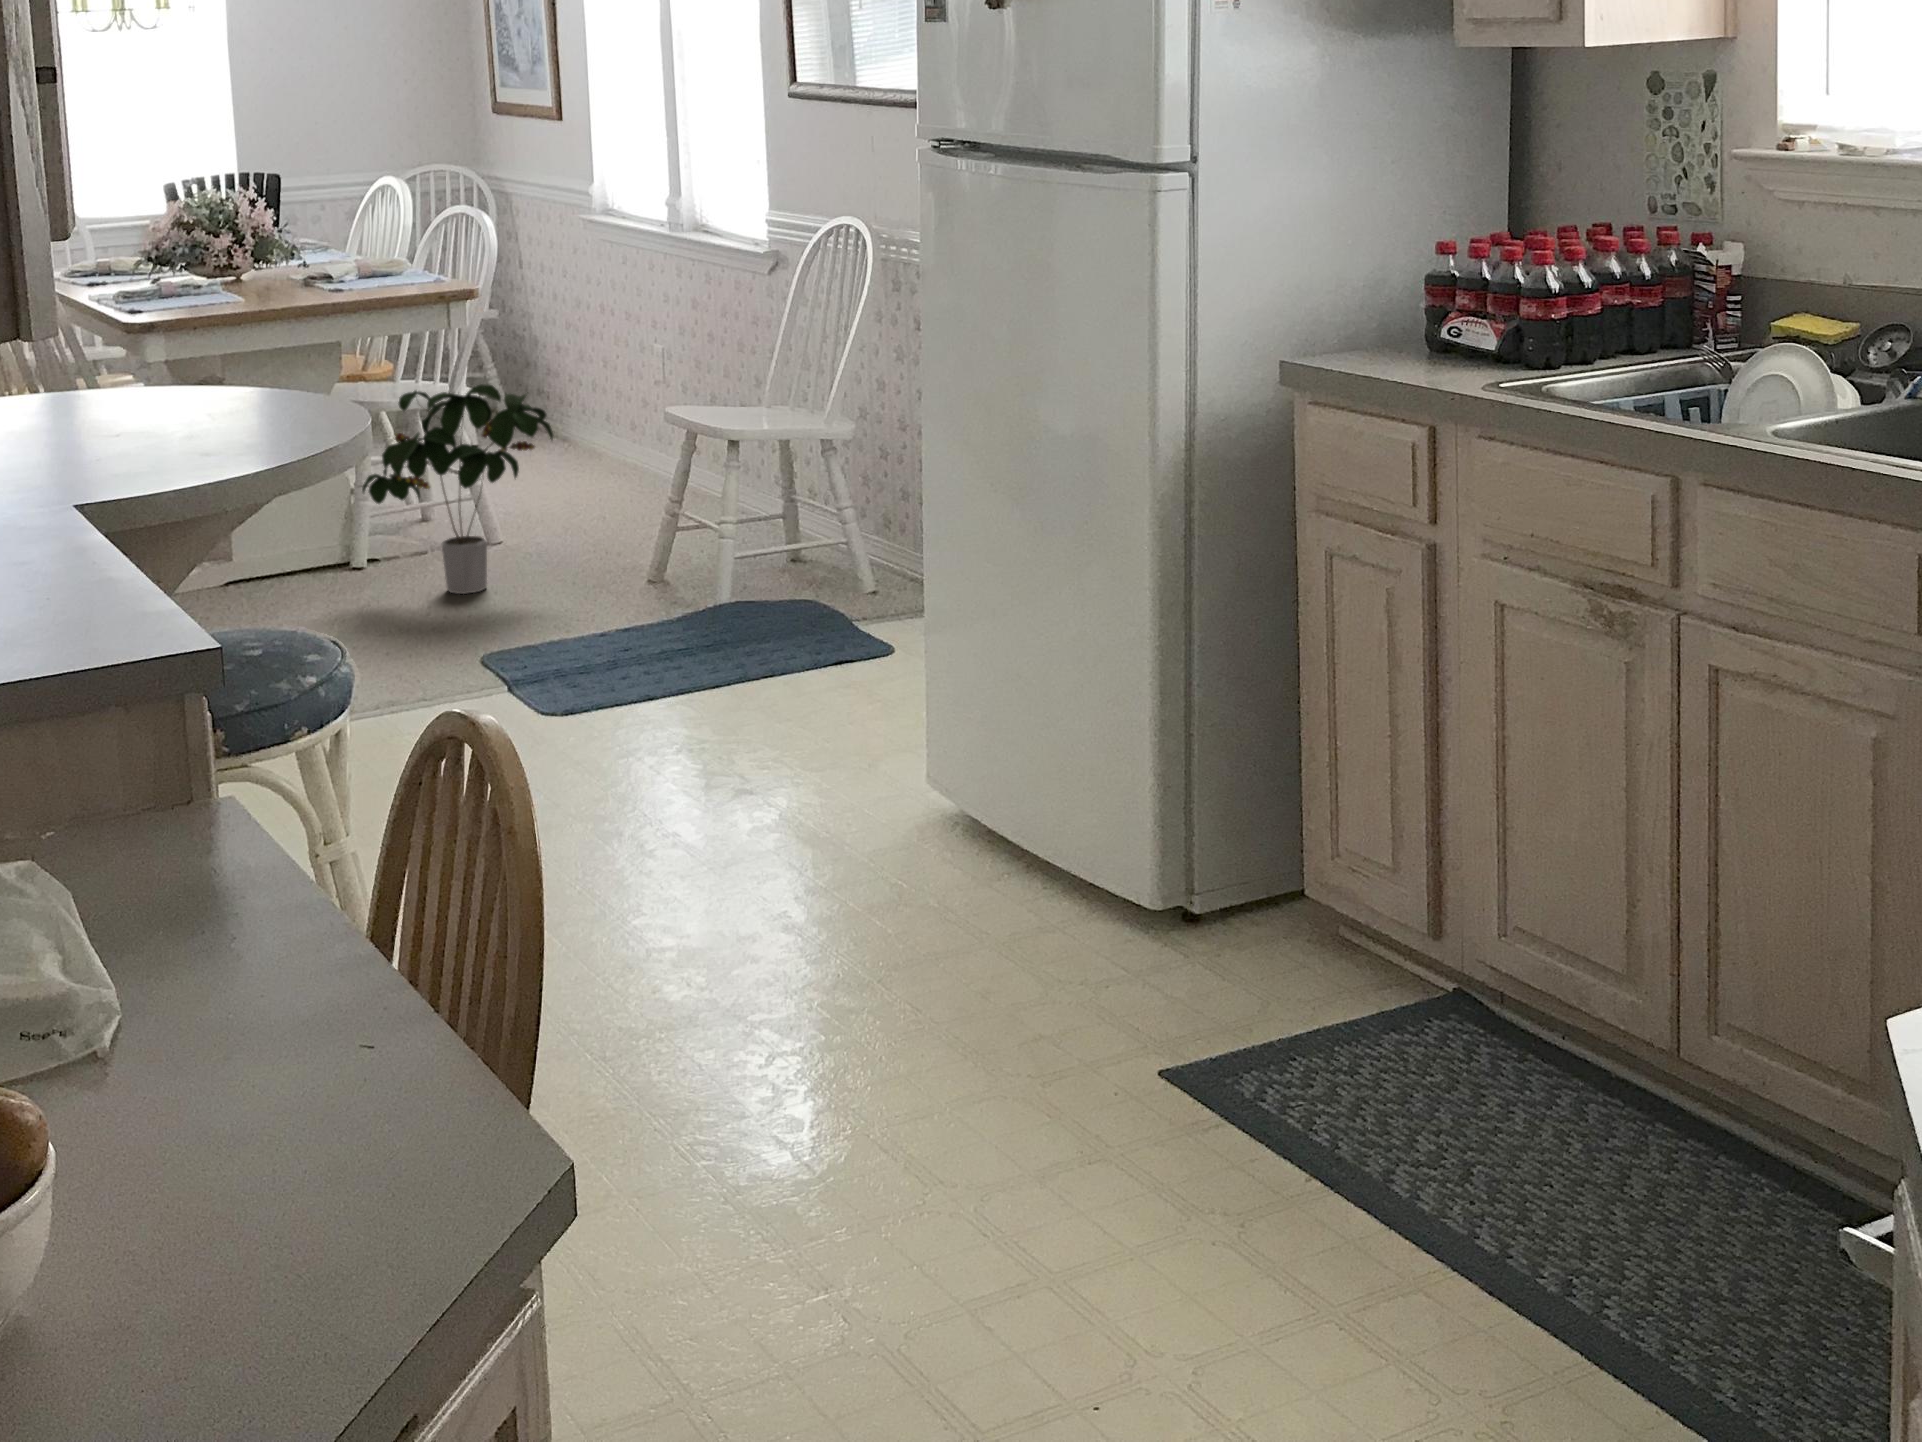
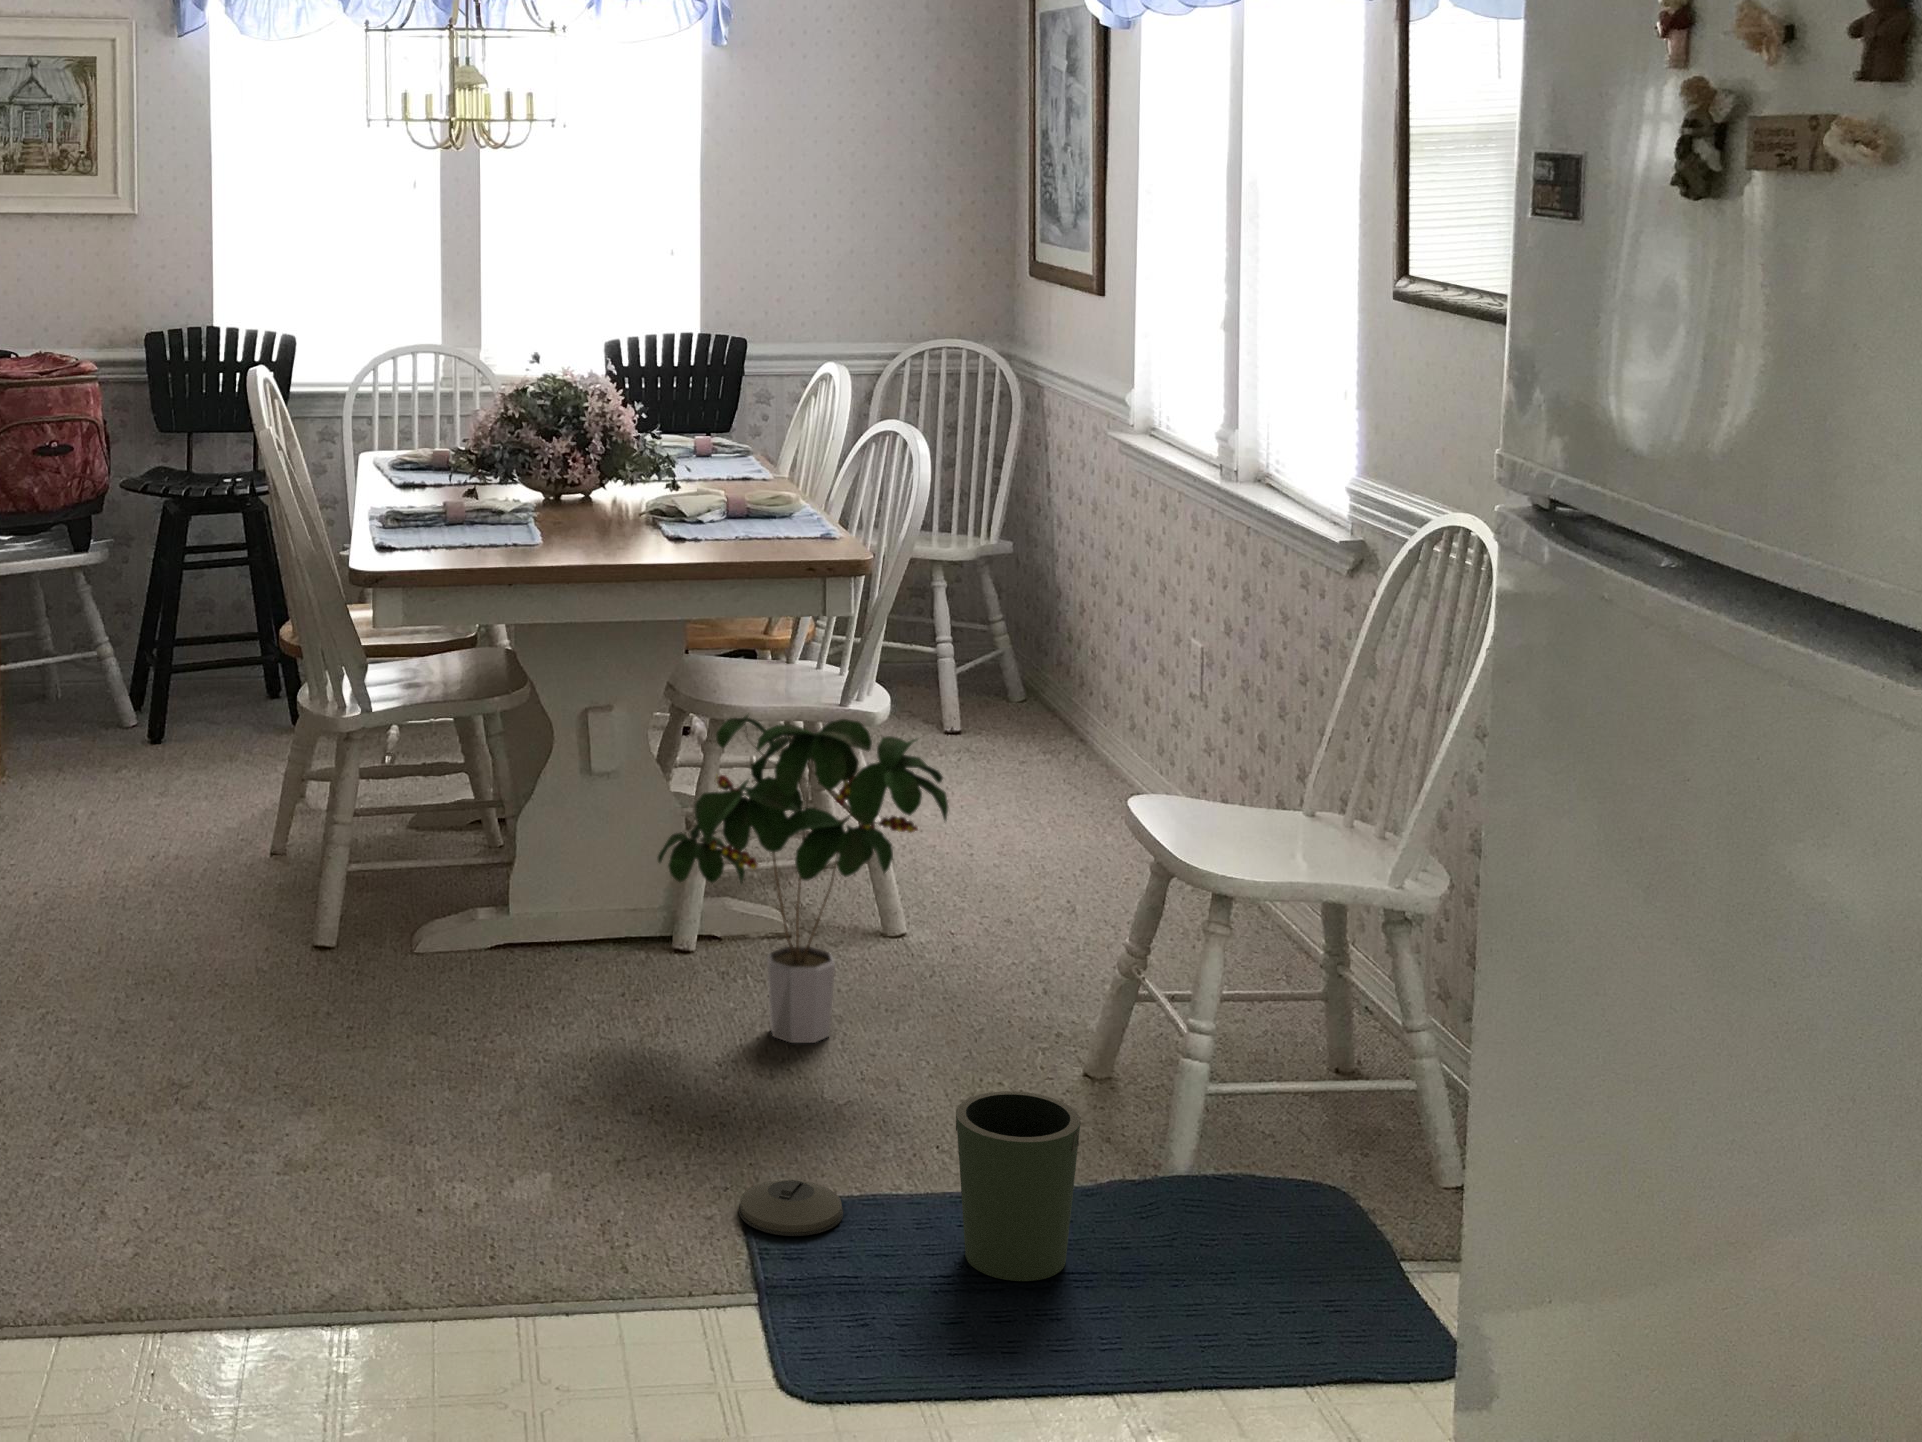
trash can: none [479,560,680,662] -> present [739,1091,1080,1281]

